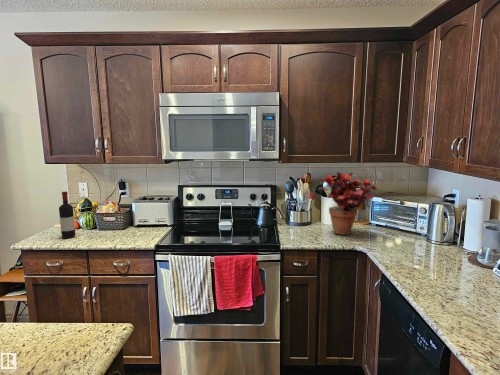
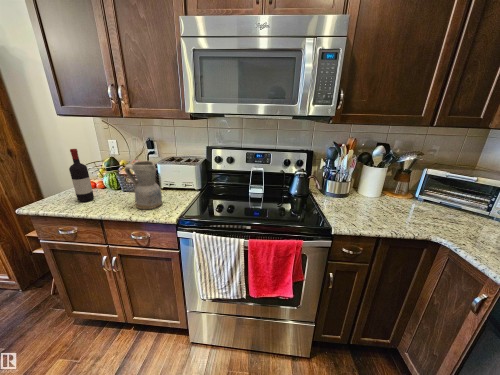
potted plant: present [319,172,376,235] -> none [380,139,468,215]
ceramic pitcher: none [109,199,139,241] -> present [125,161,162,209]

